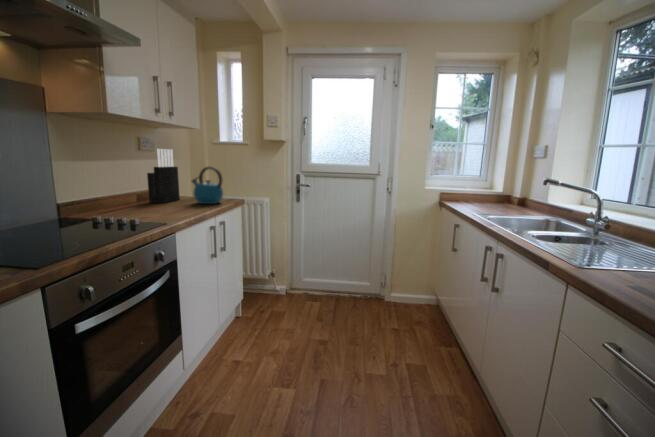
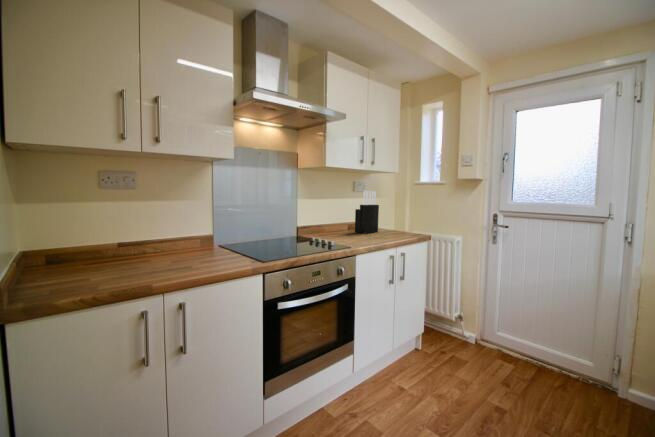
kettle: present [192,167,223,204] -> none [385,205,410,237]

